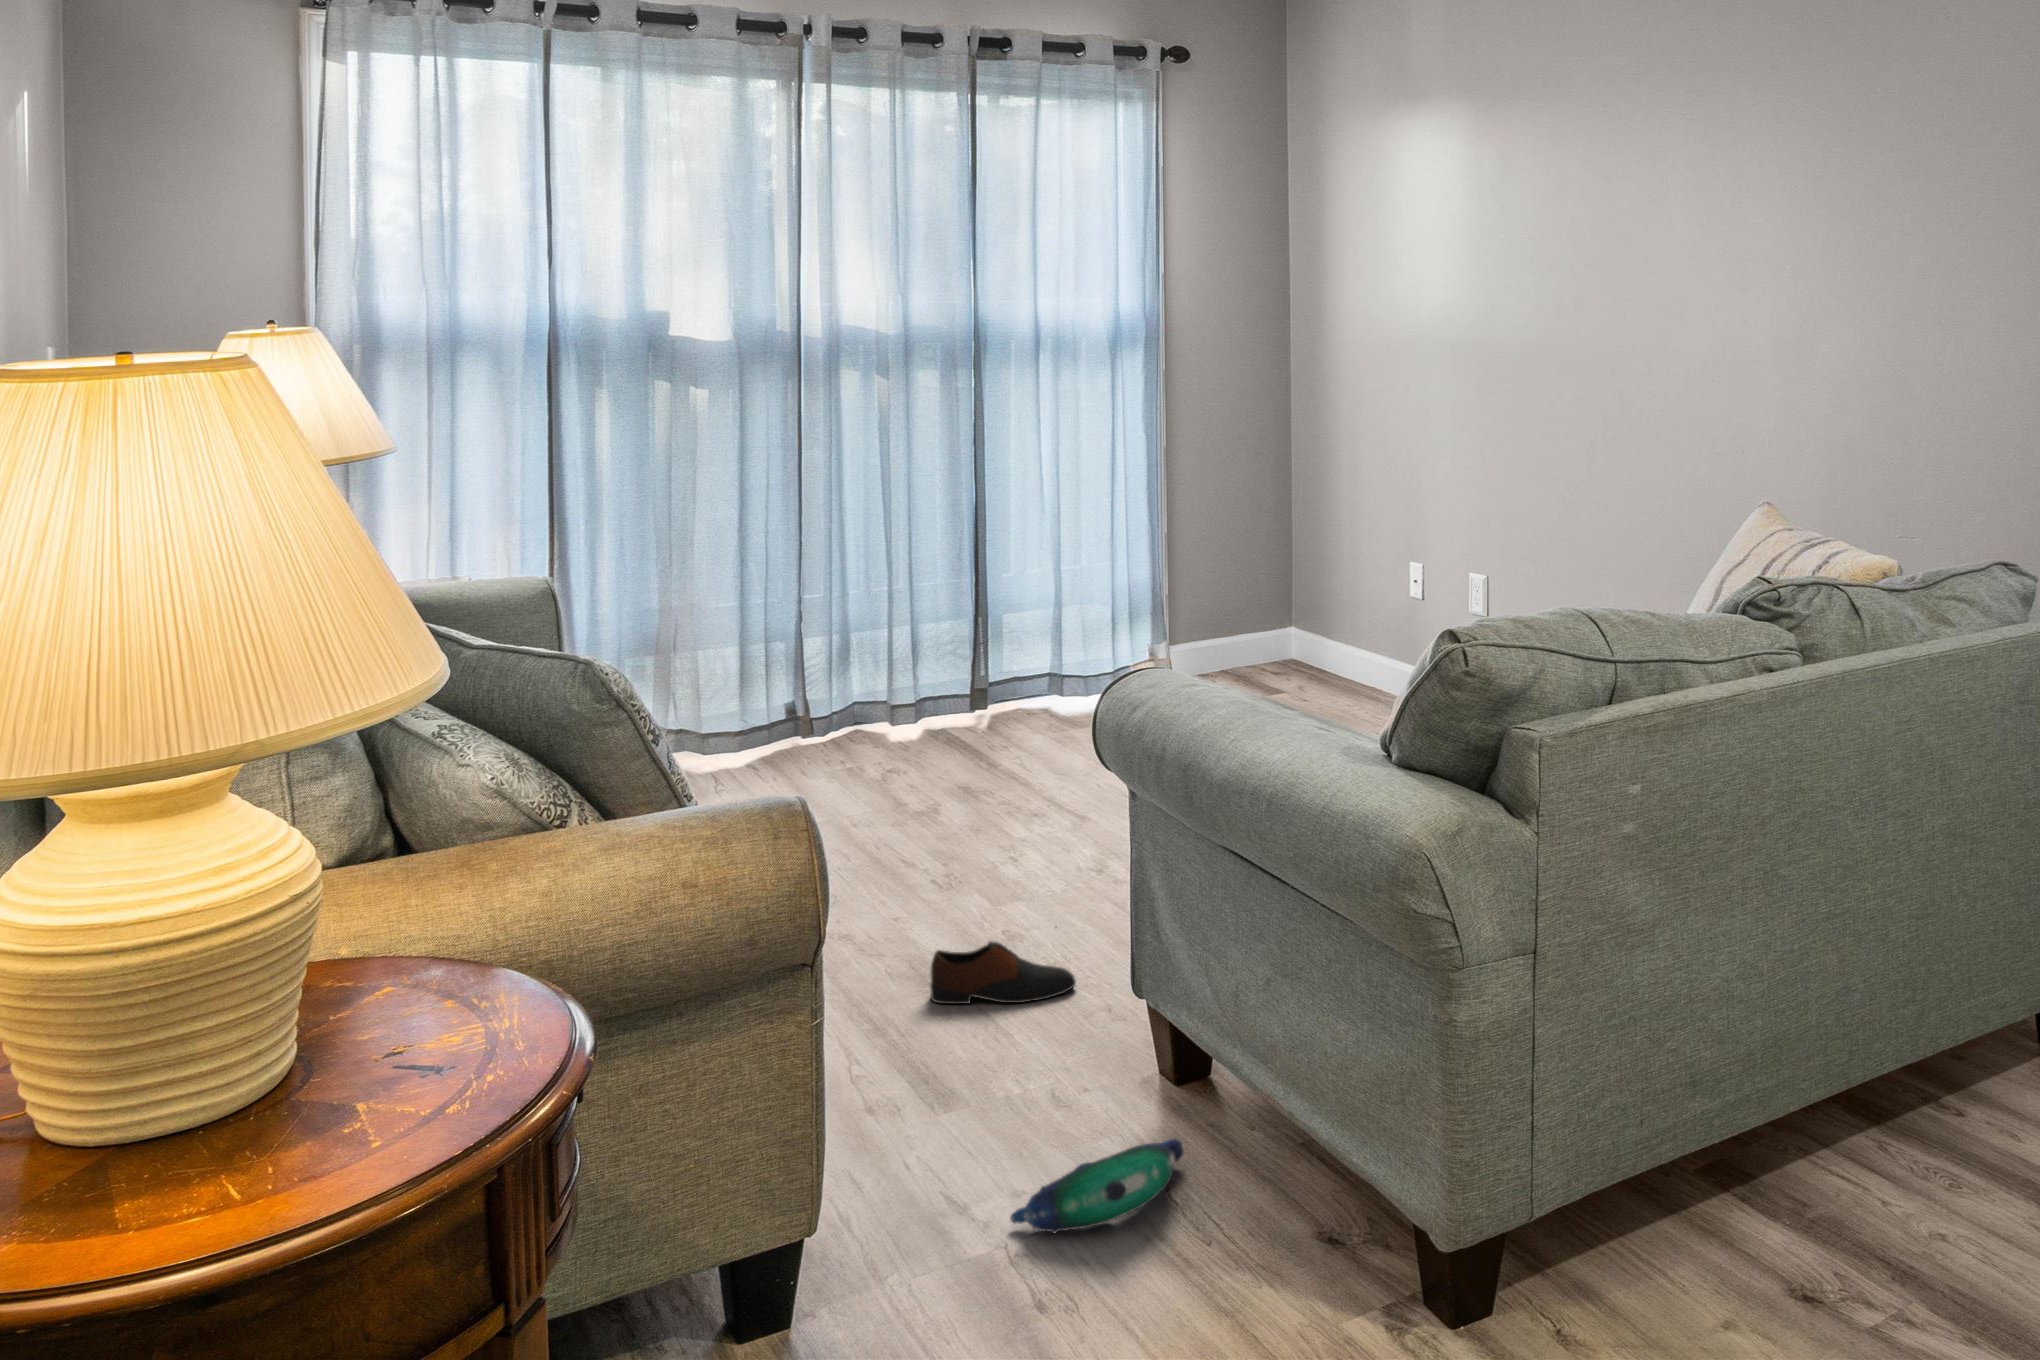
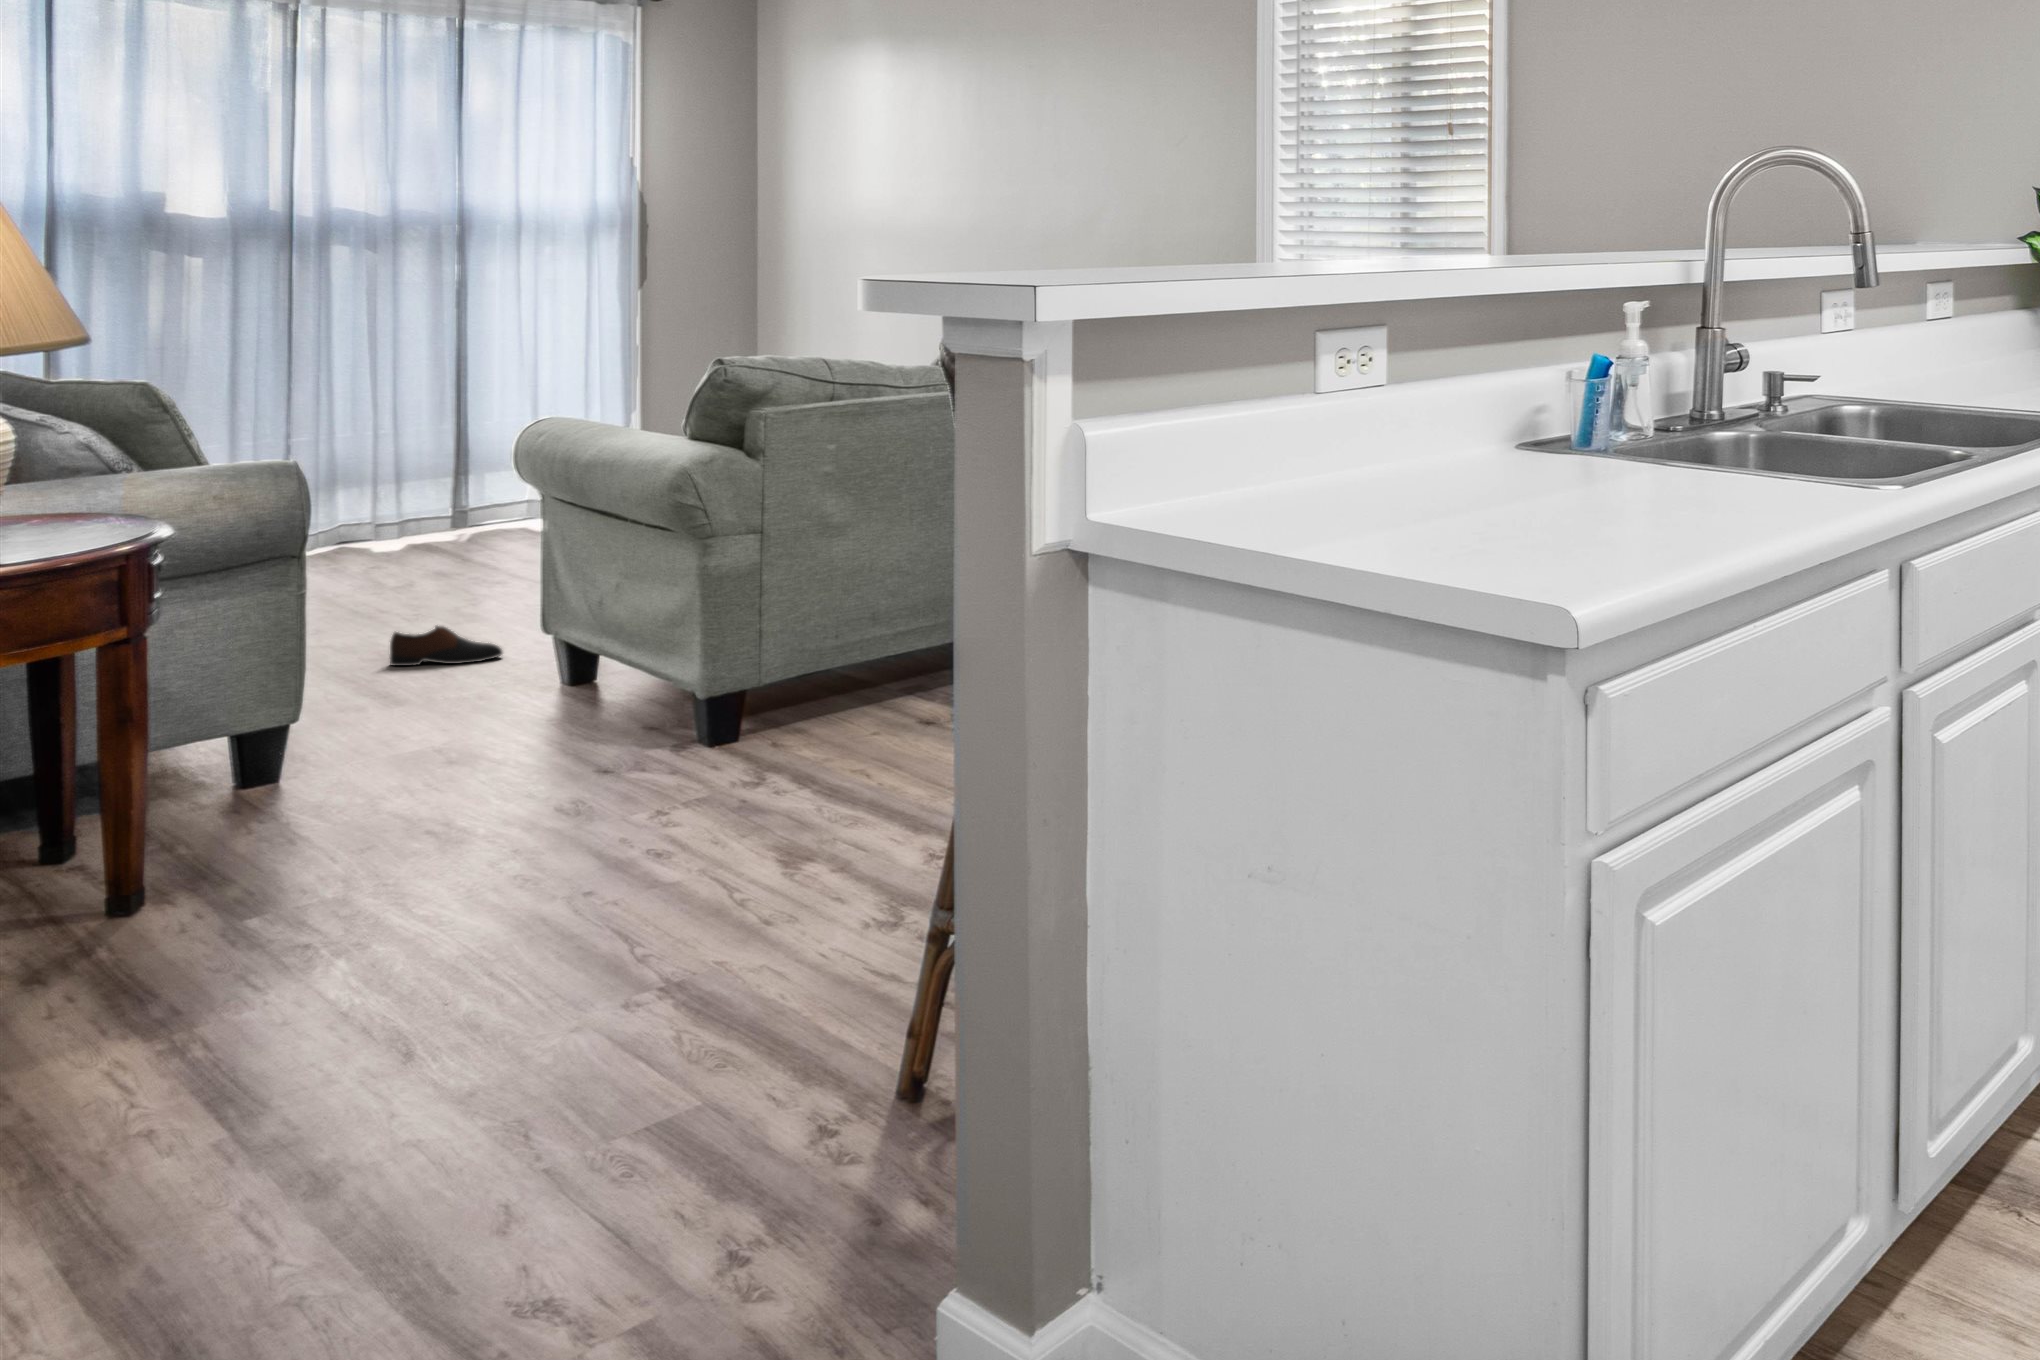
plush toy: present [1010,1139,1184,1233] -> none [426,686,553,732]

